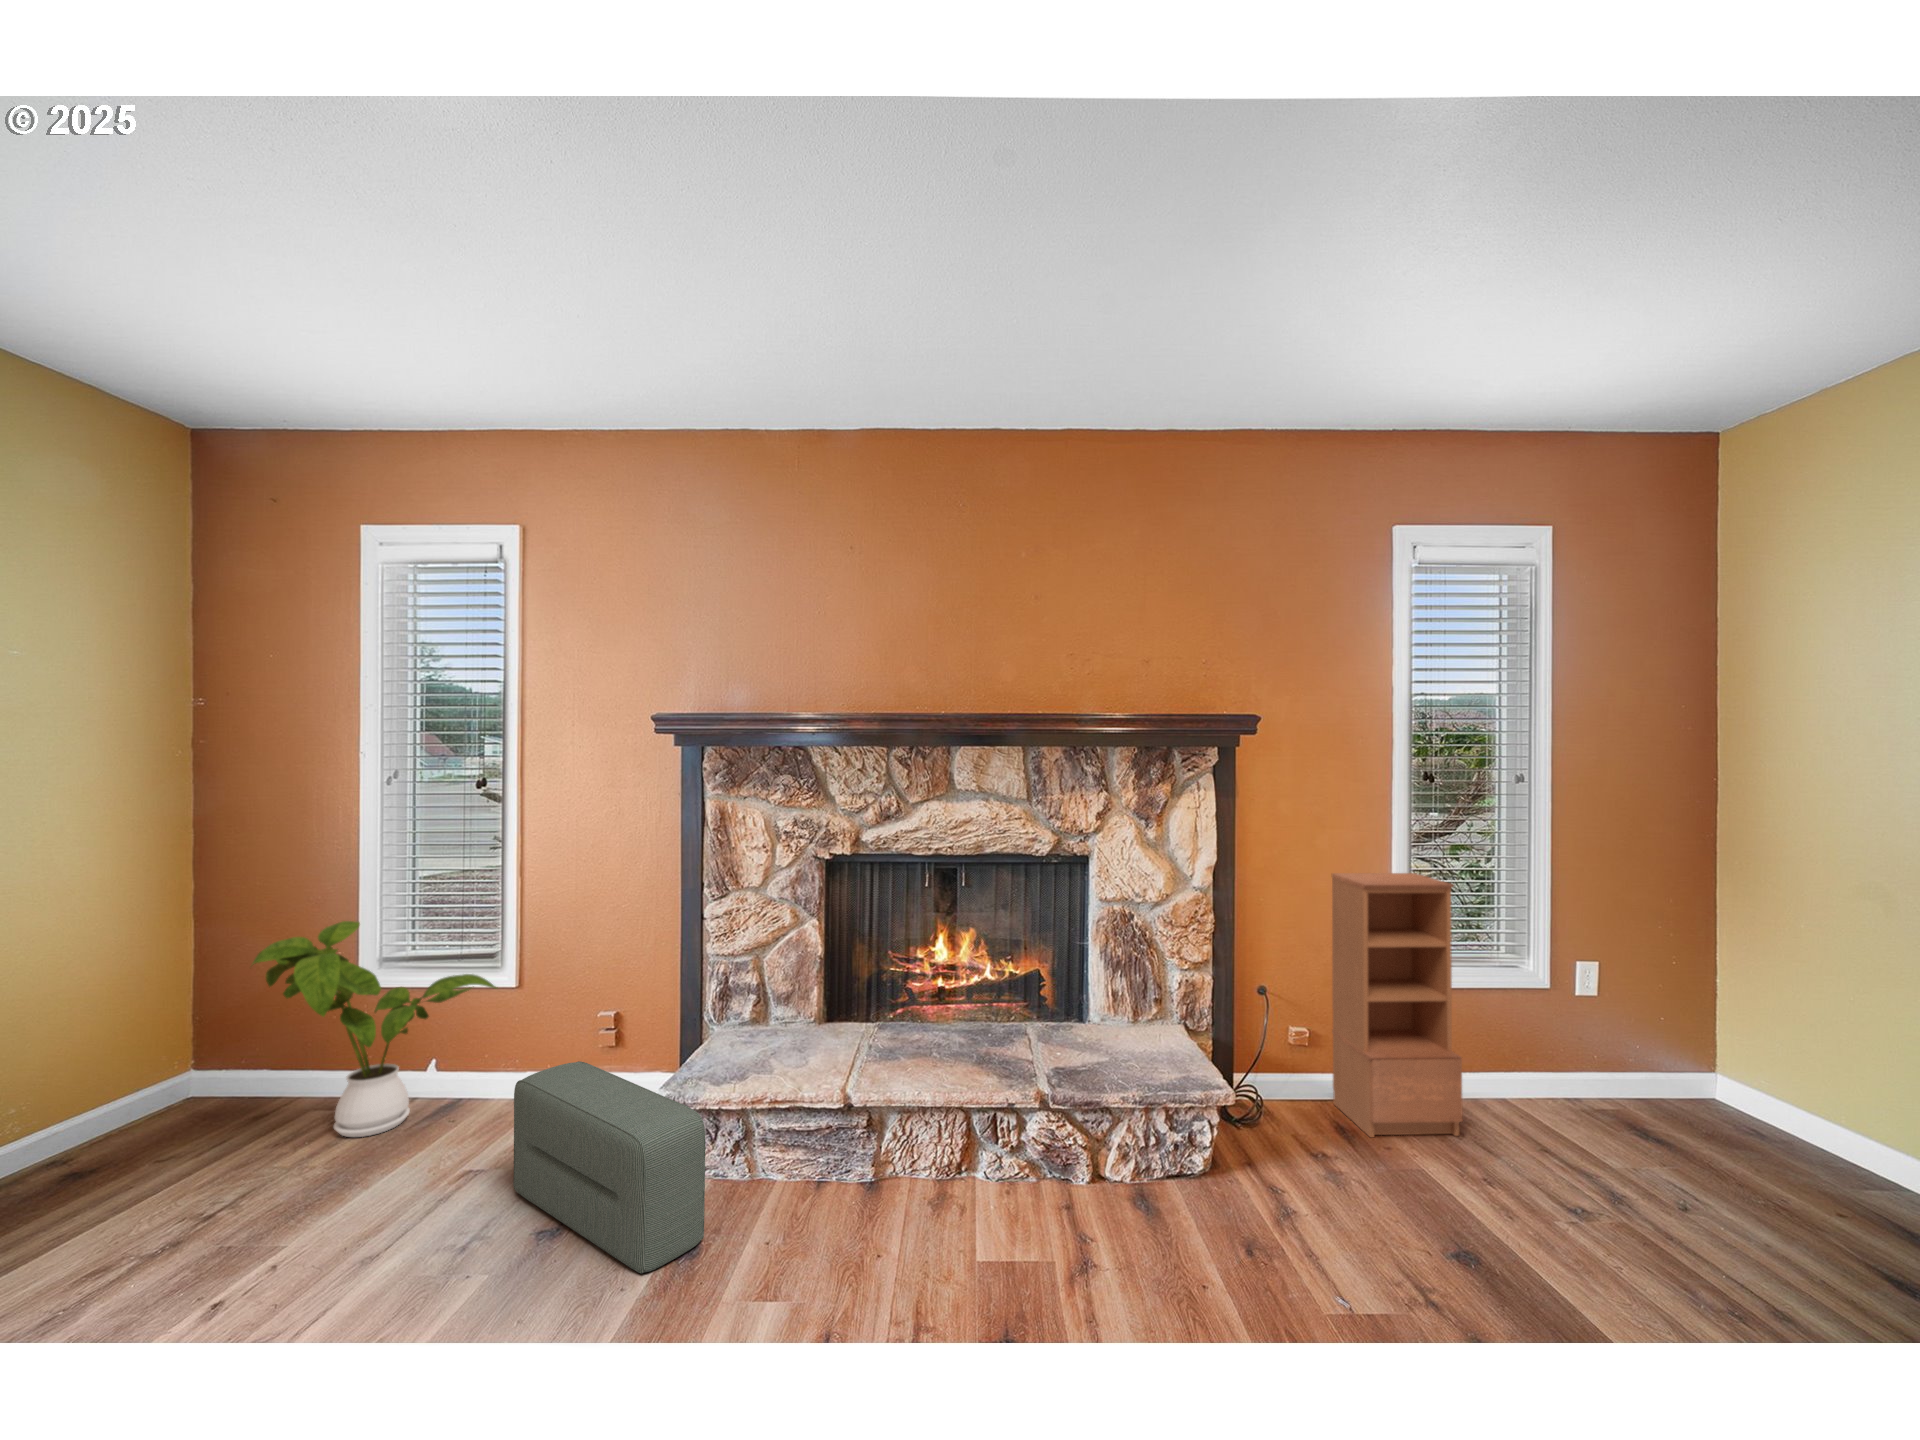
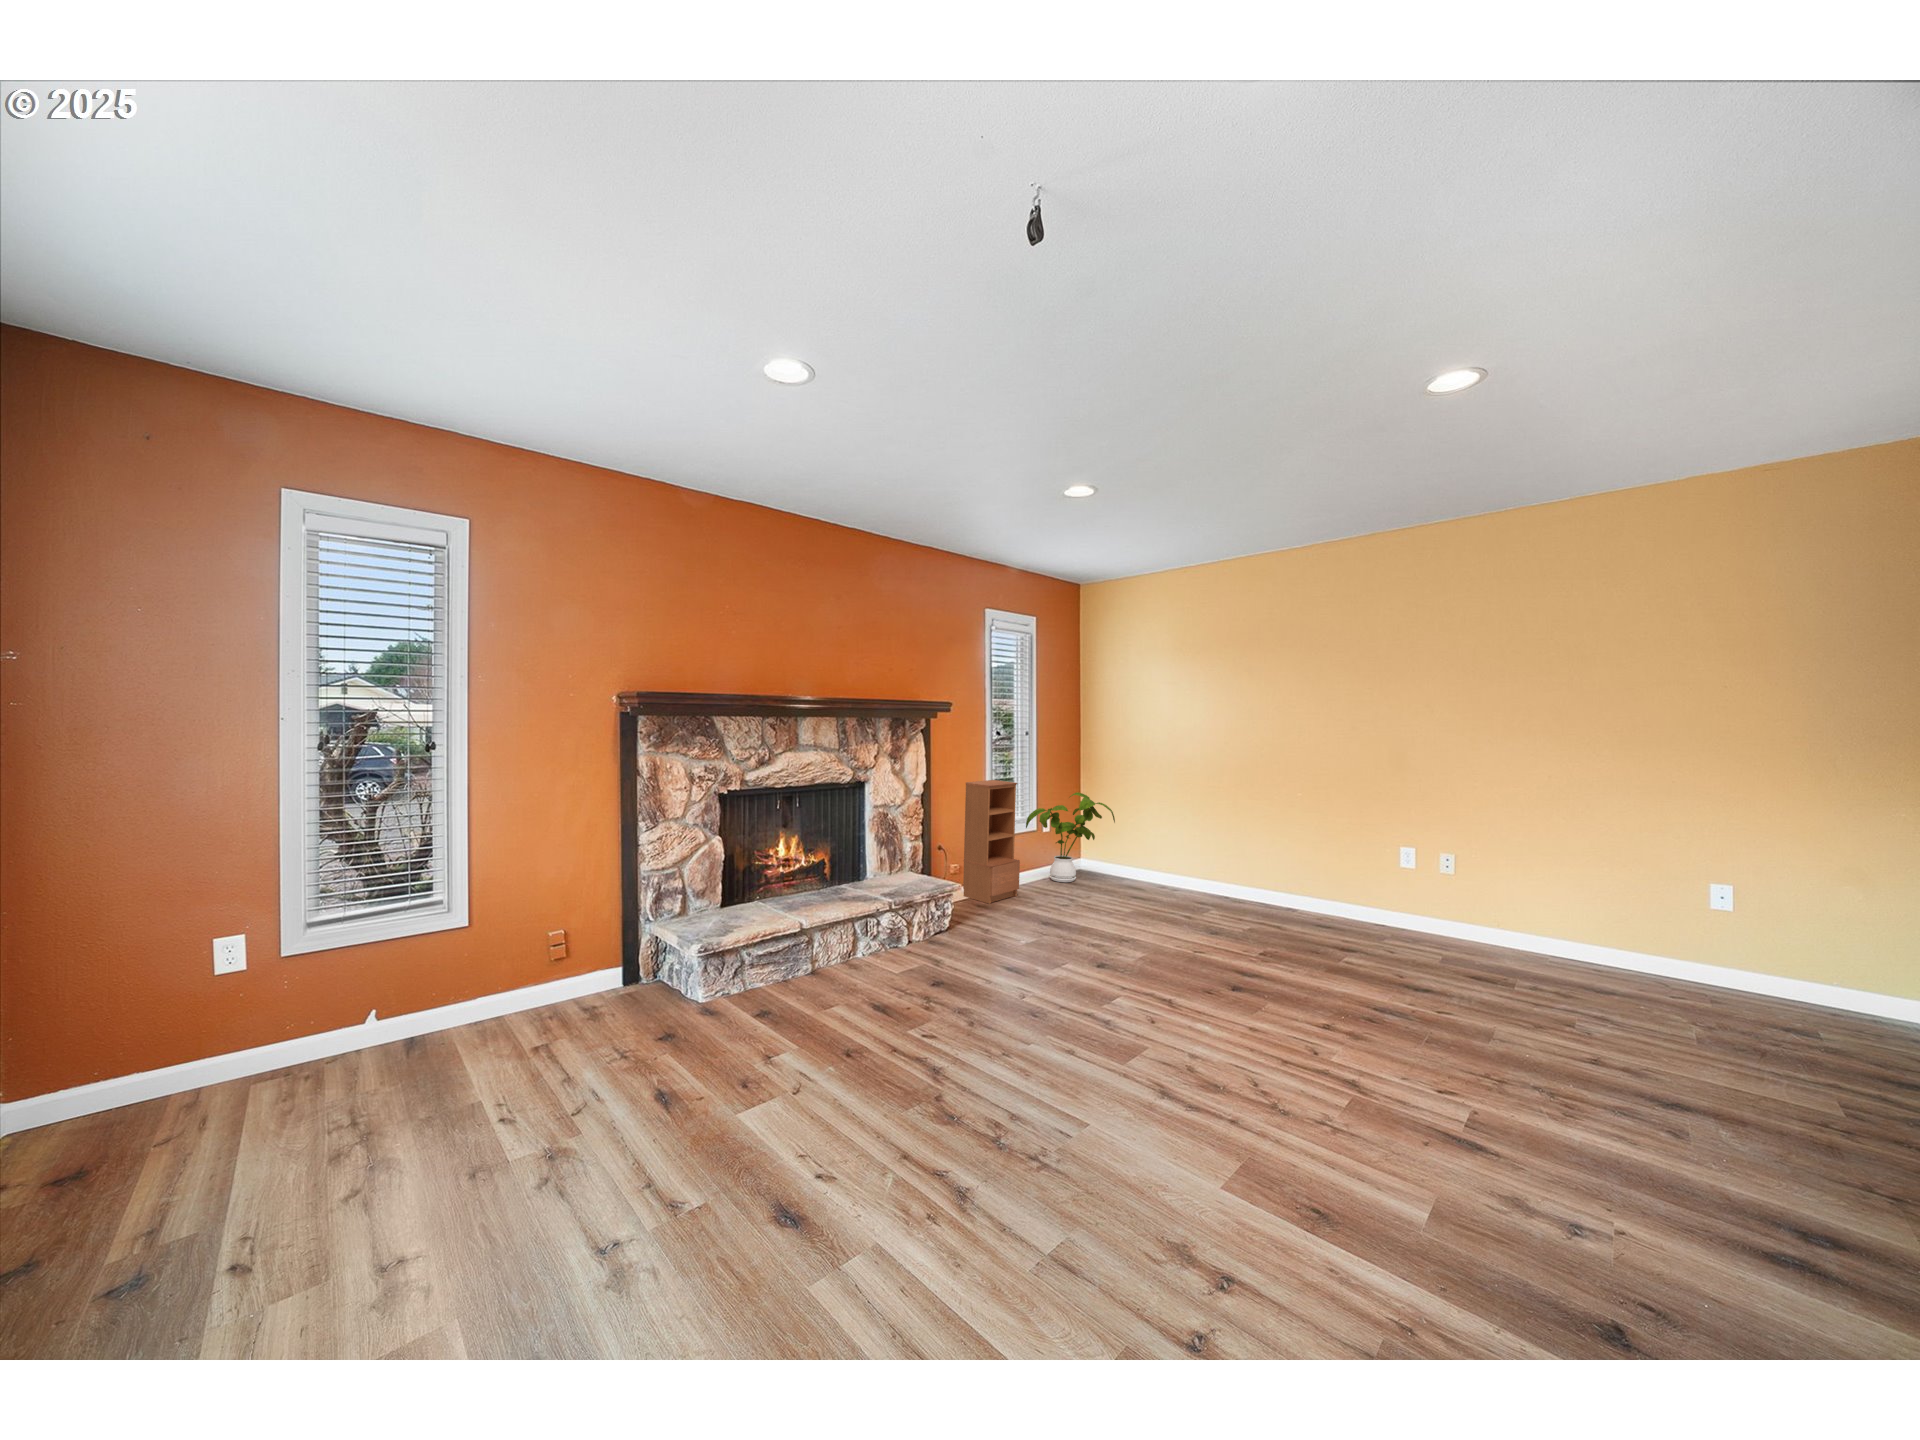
house plant: present [253,921,497,1137] -> present [1026,792,1115,882]
pouf: present [513,1061,705,1273] -> none [595,943,770,1043]

